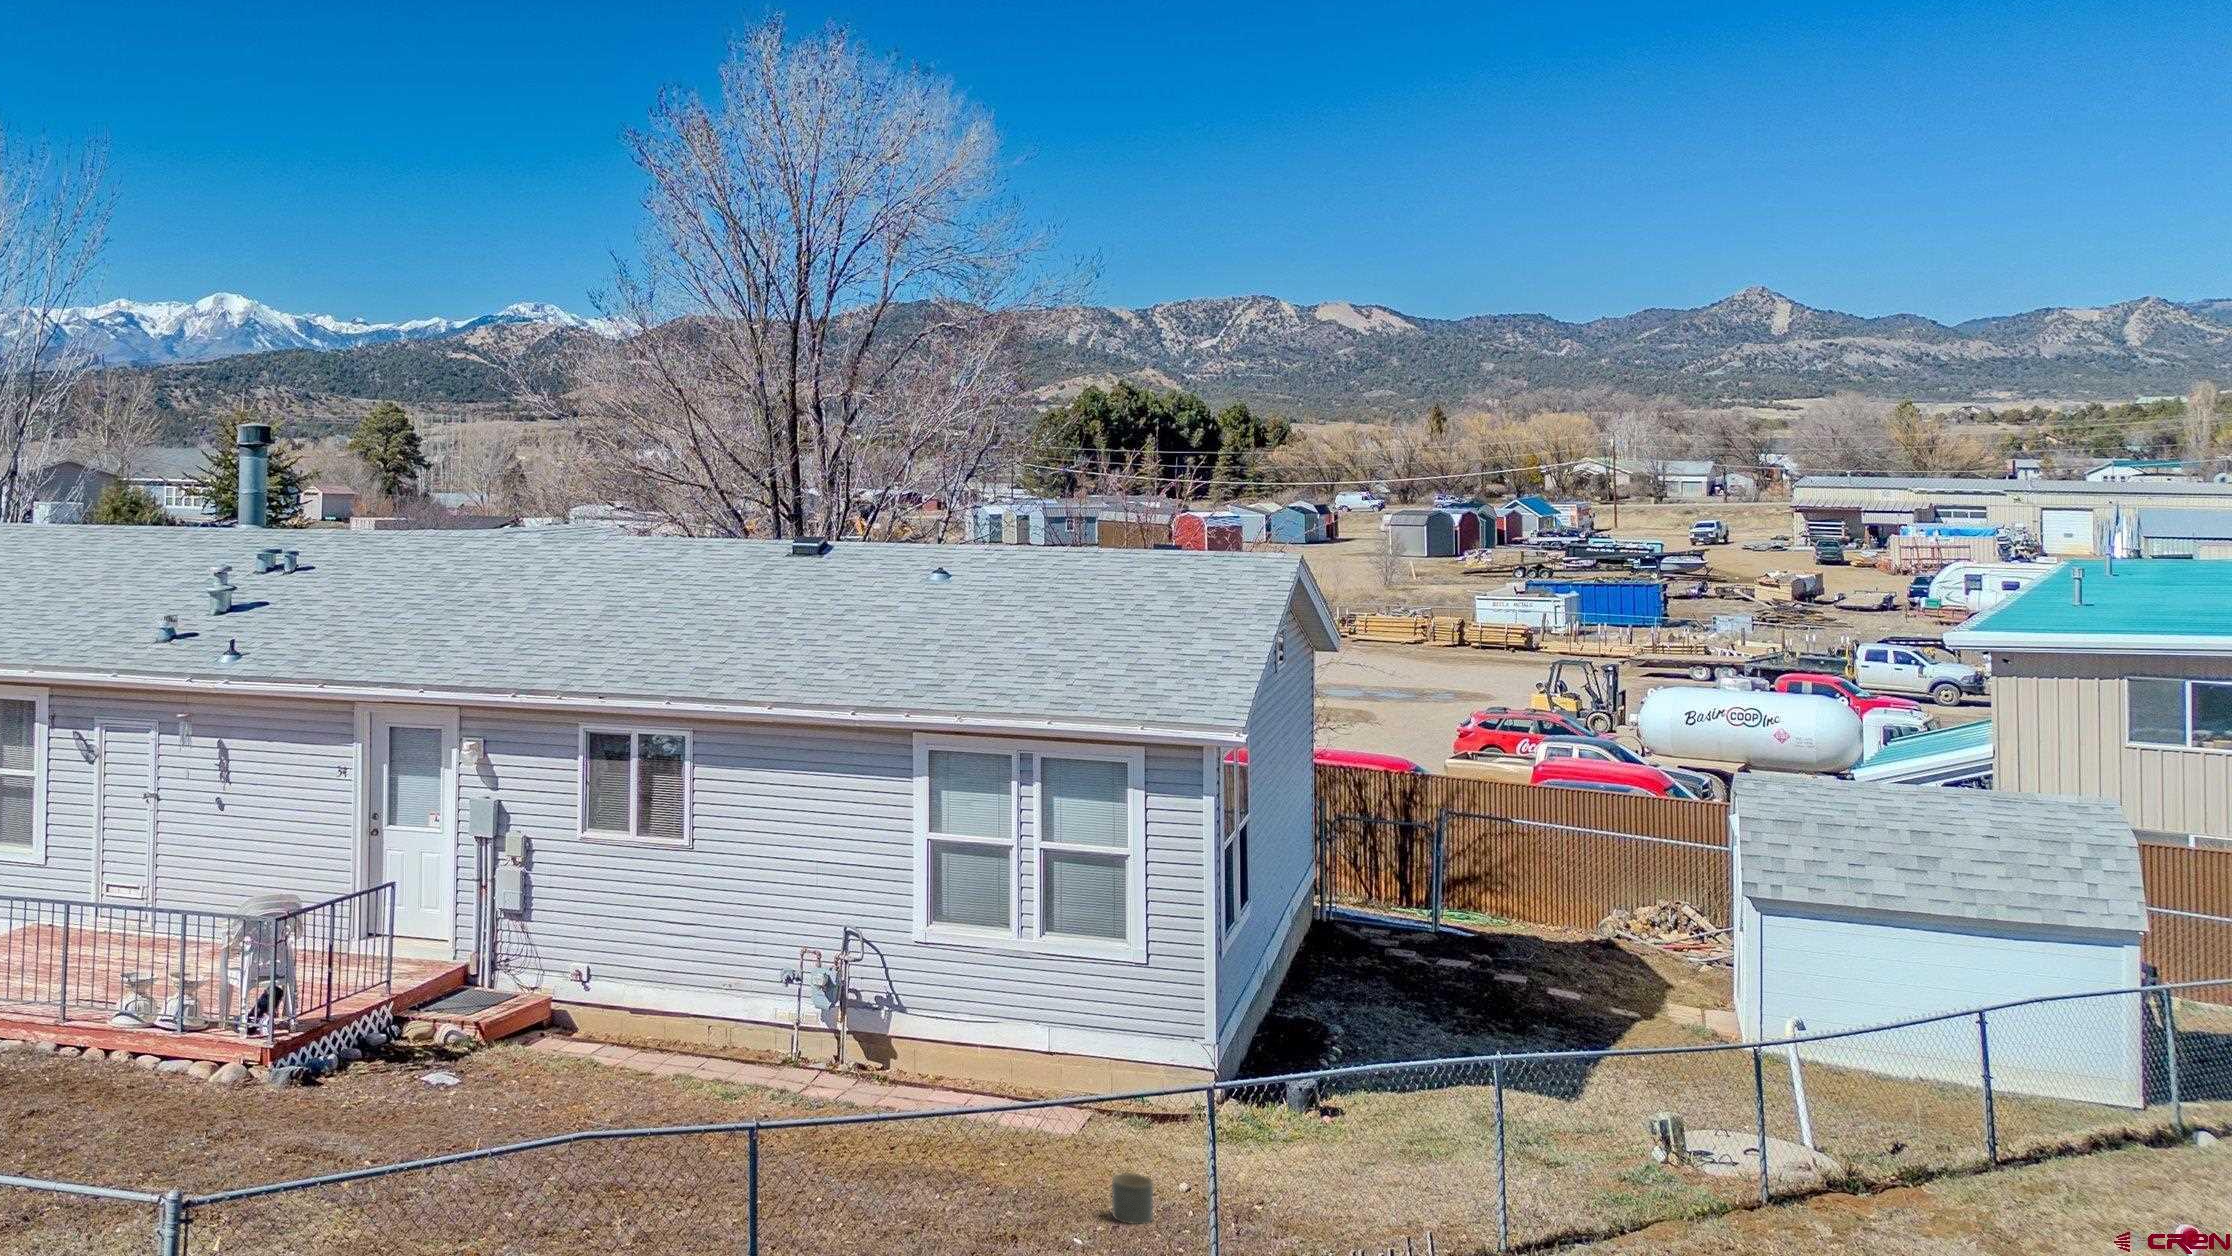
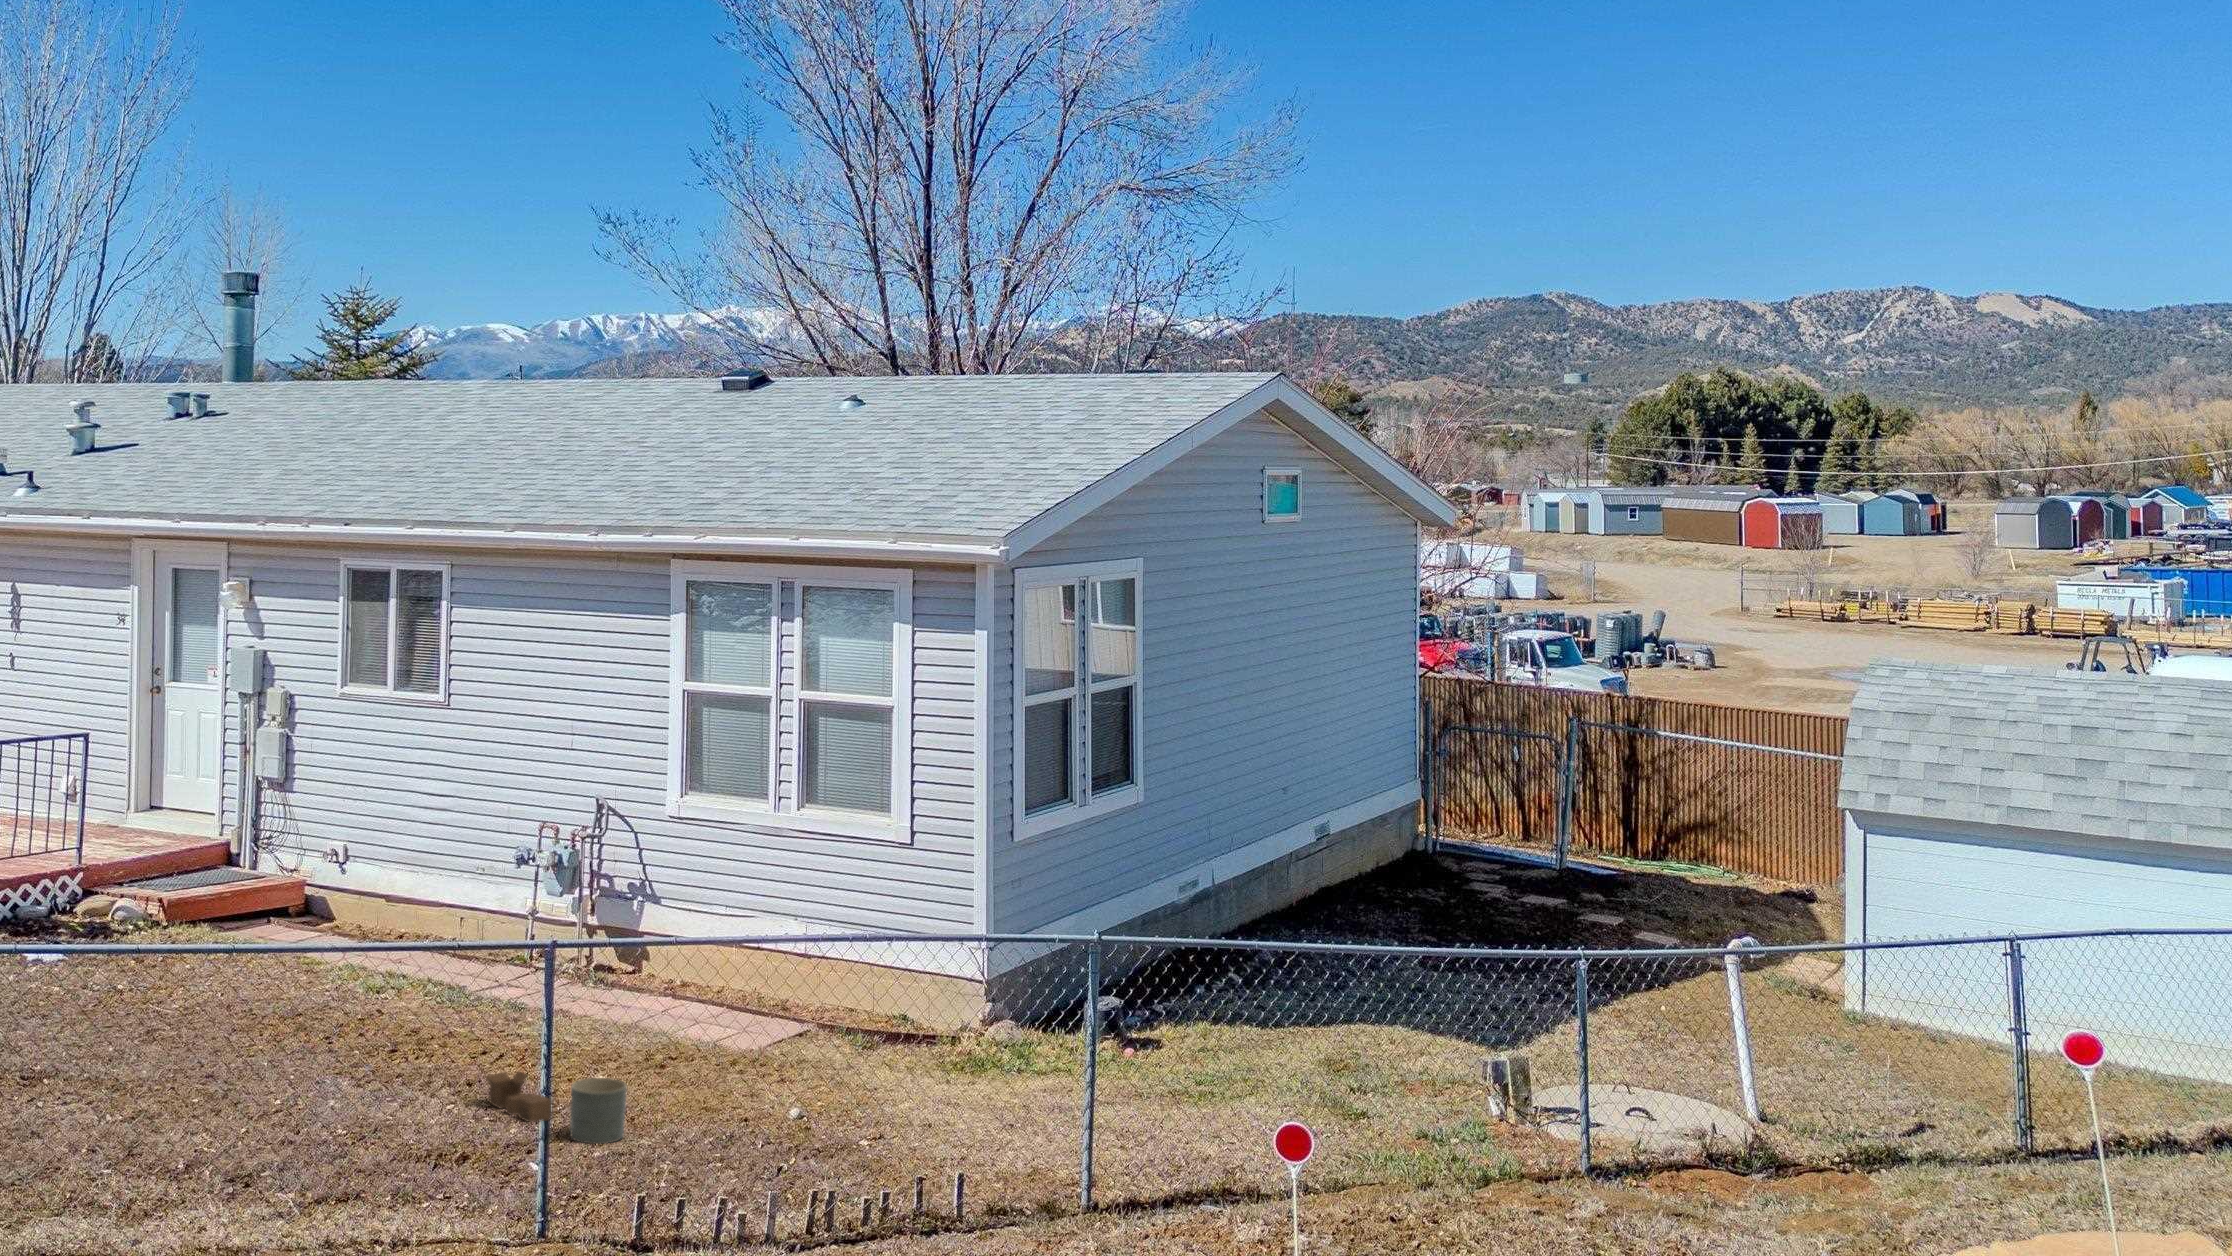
cardboard box: none [1004,1168,1076,1211] -> present [486,1072,551,1122]

